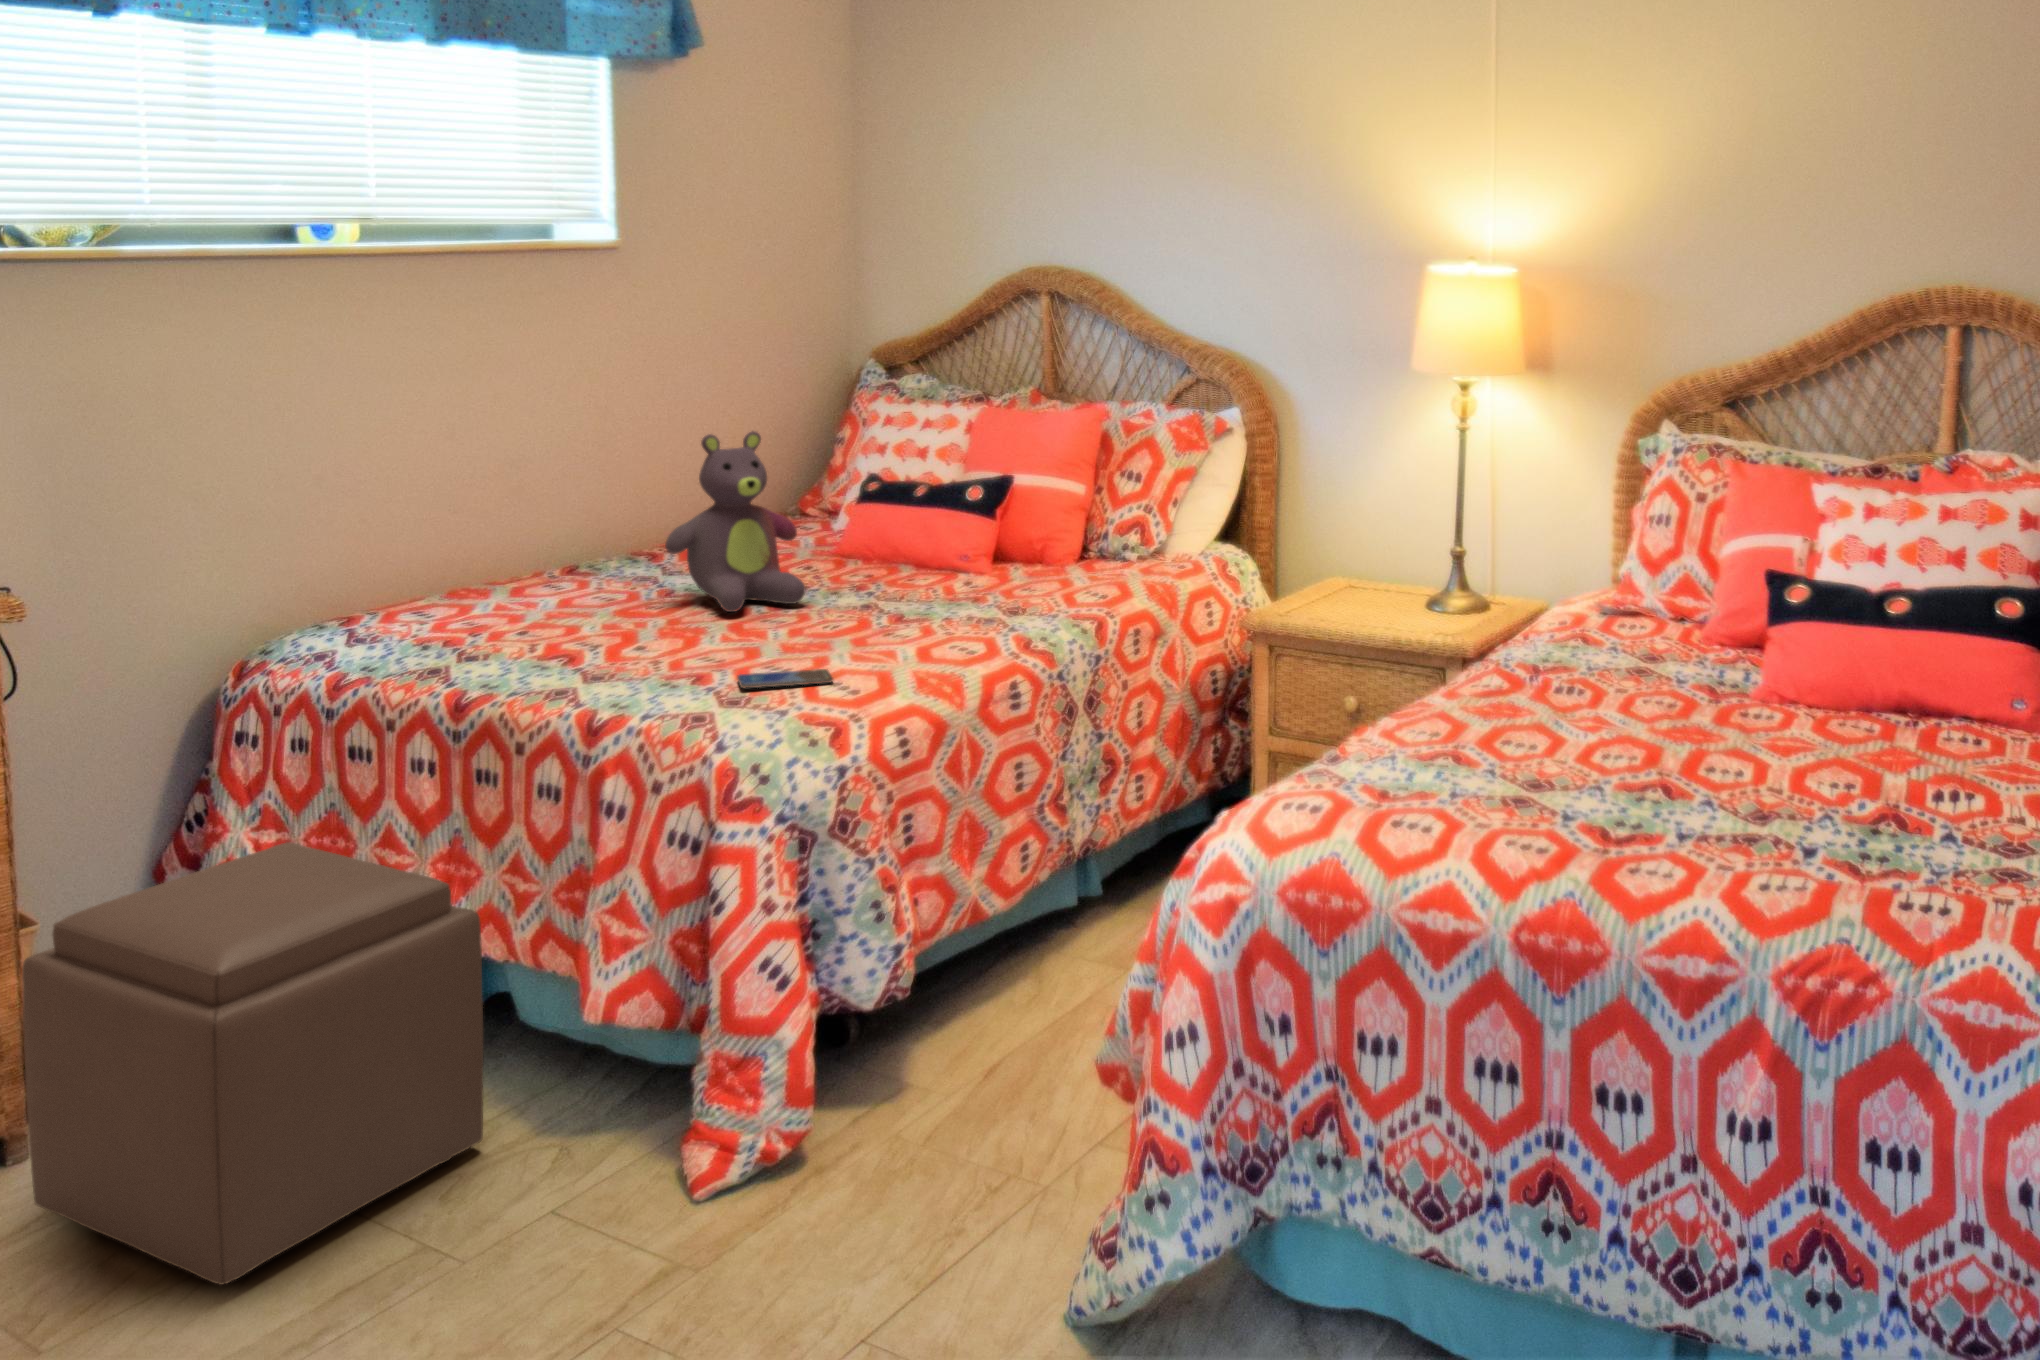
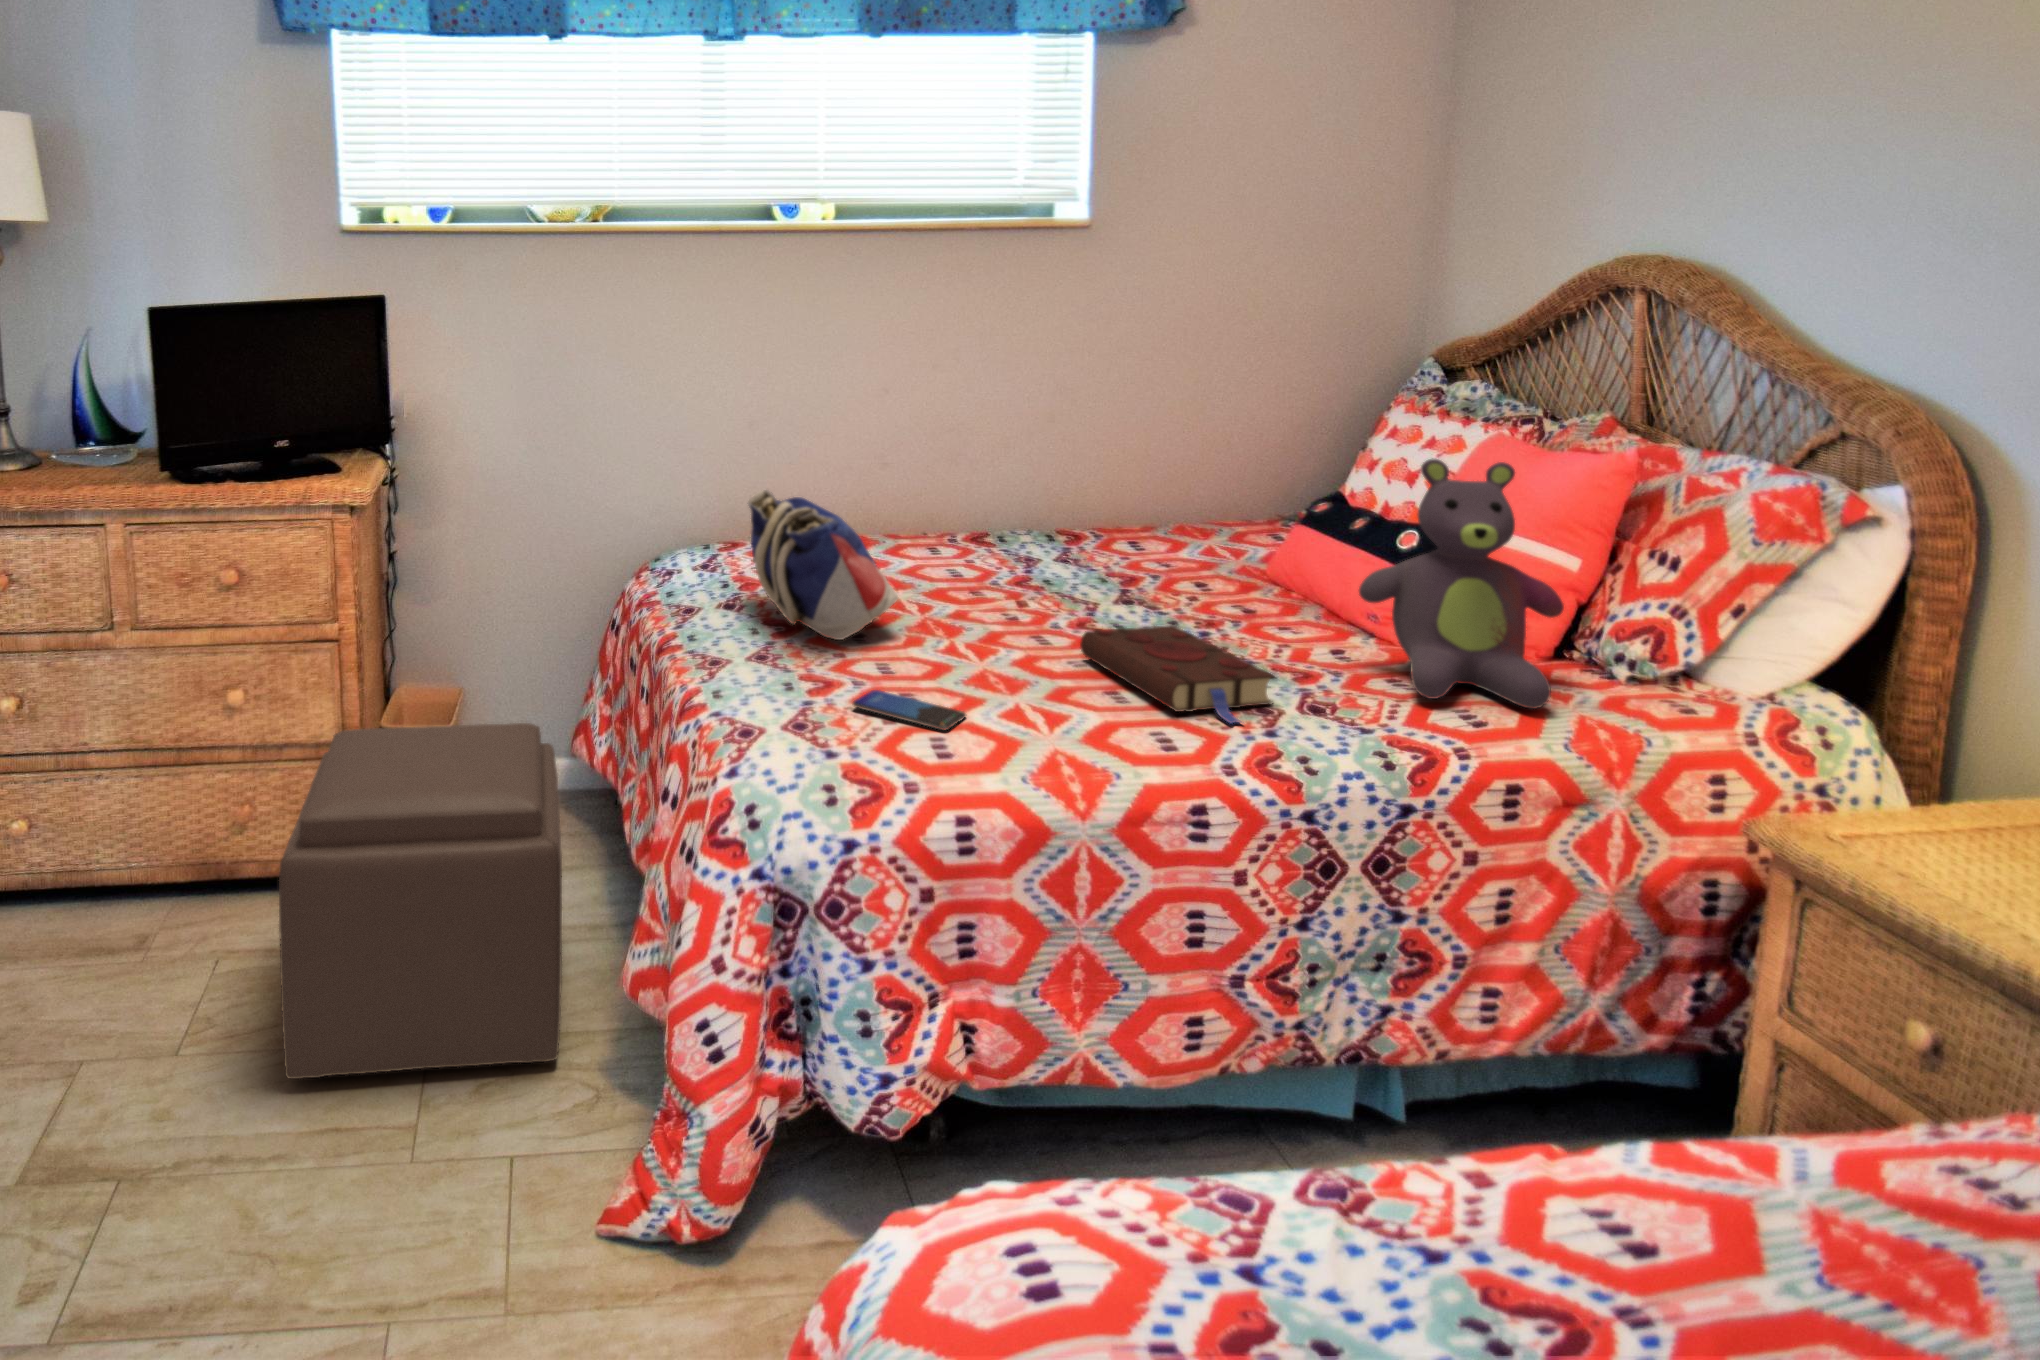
stuffed bear: present [665,431,805,612] -> present [1359,458,1564,709]
tote bag: none [470,534,670,660] -> present [748,490,898,640]
book: none [831,584,995,633] -> present [1080,625,1274,724]

